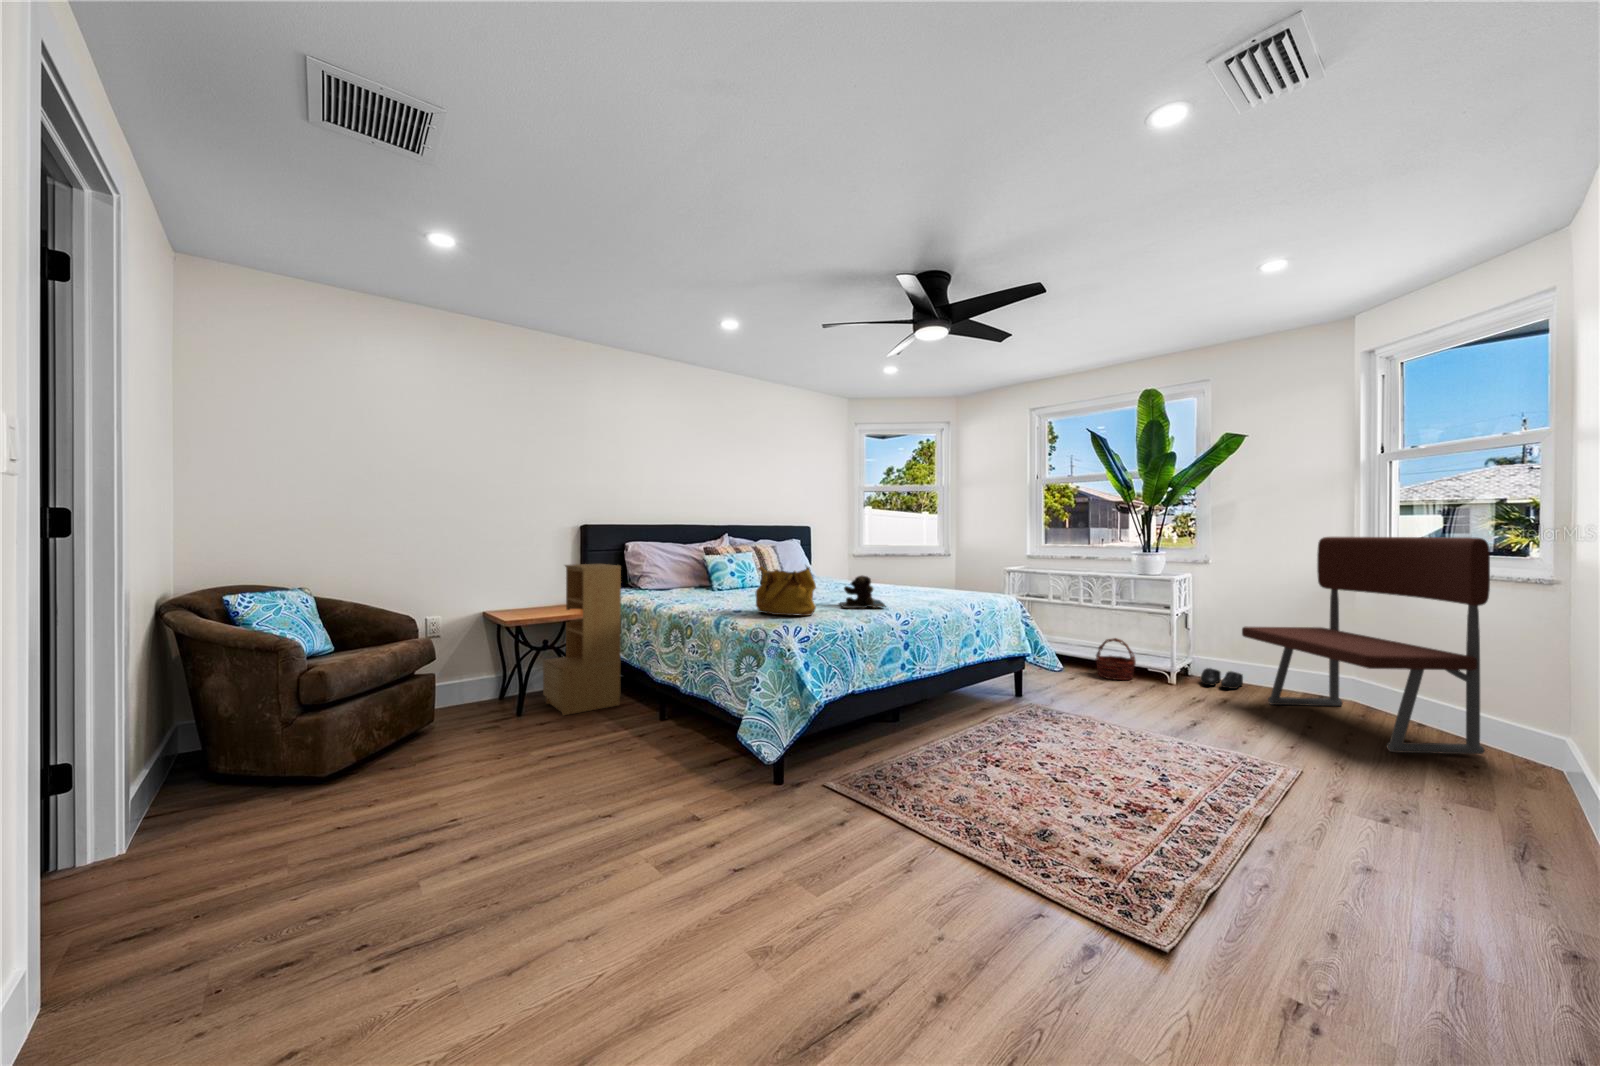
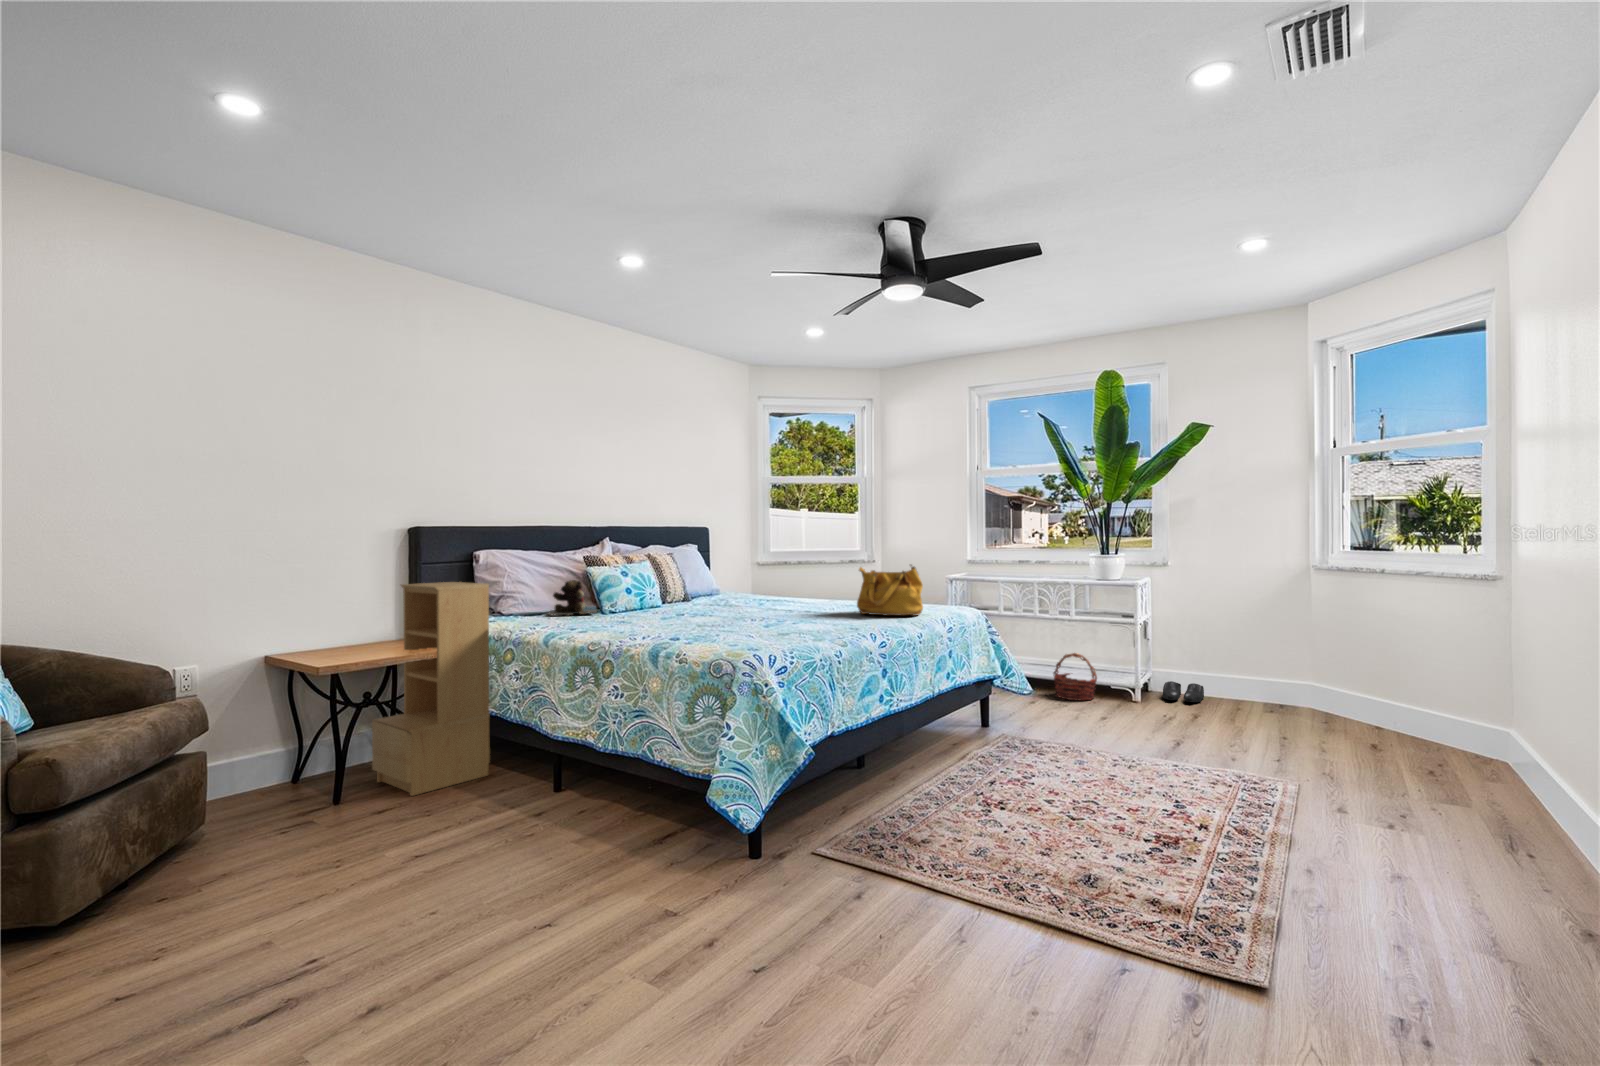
bench: present [1242,537,1490,754] -> none [1210,534,1446,756]
handbag: present [755,566,816,616] -> present [857,565,923,616]
teddy bear: present [841,576,885,608] -> present [548,580,597,615]

